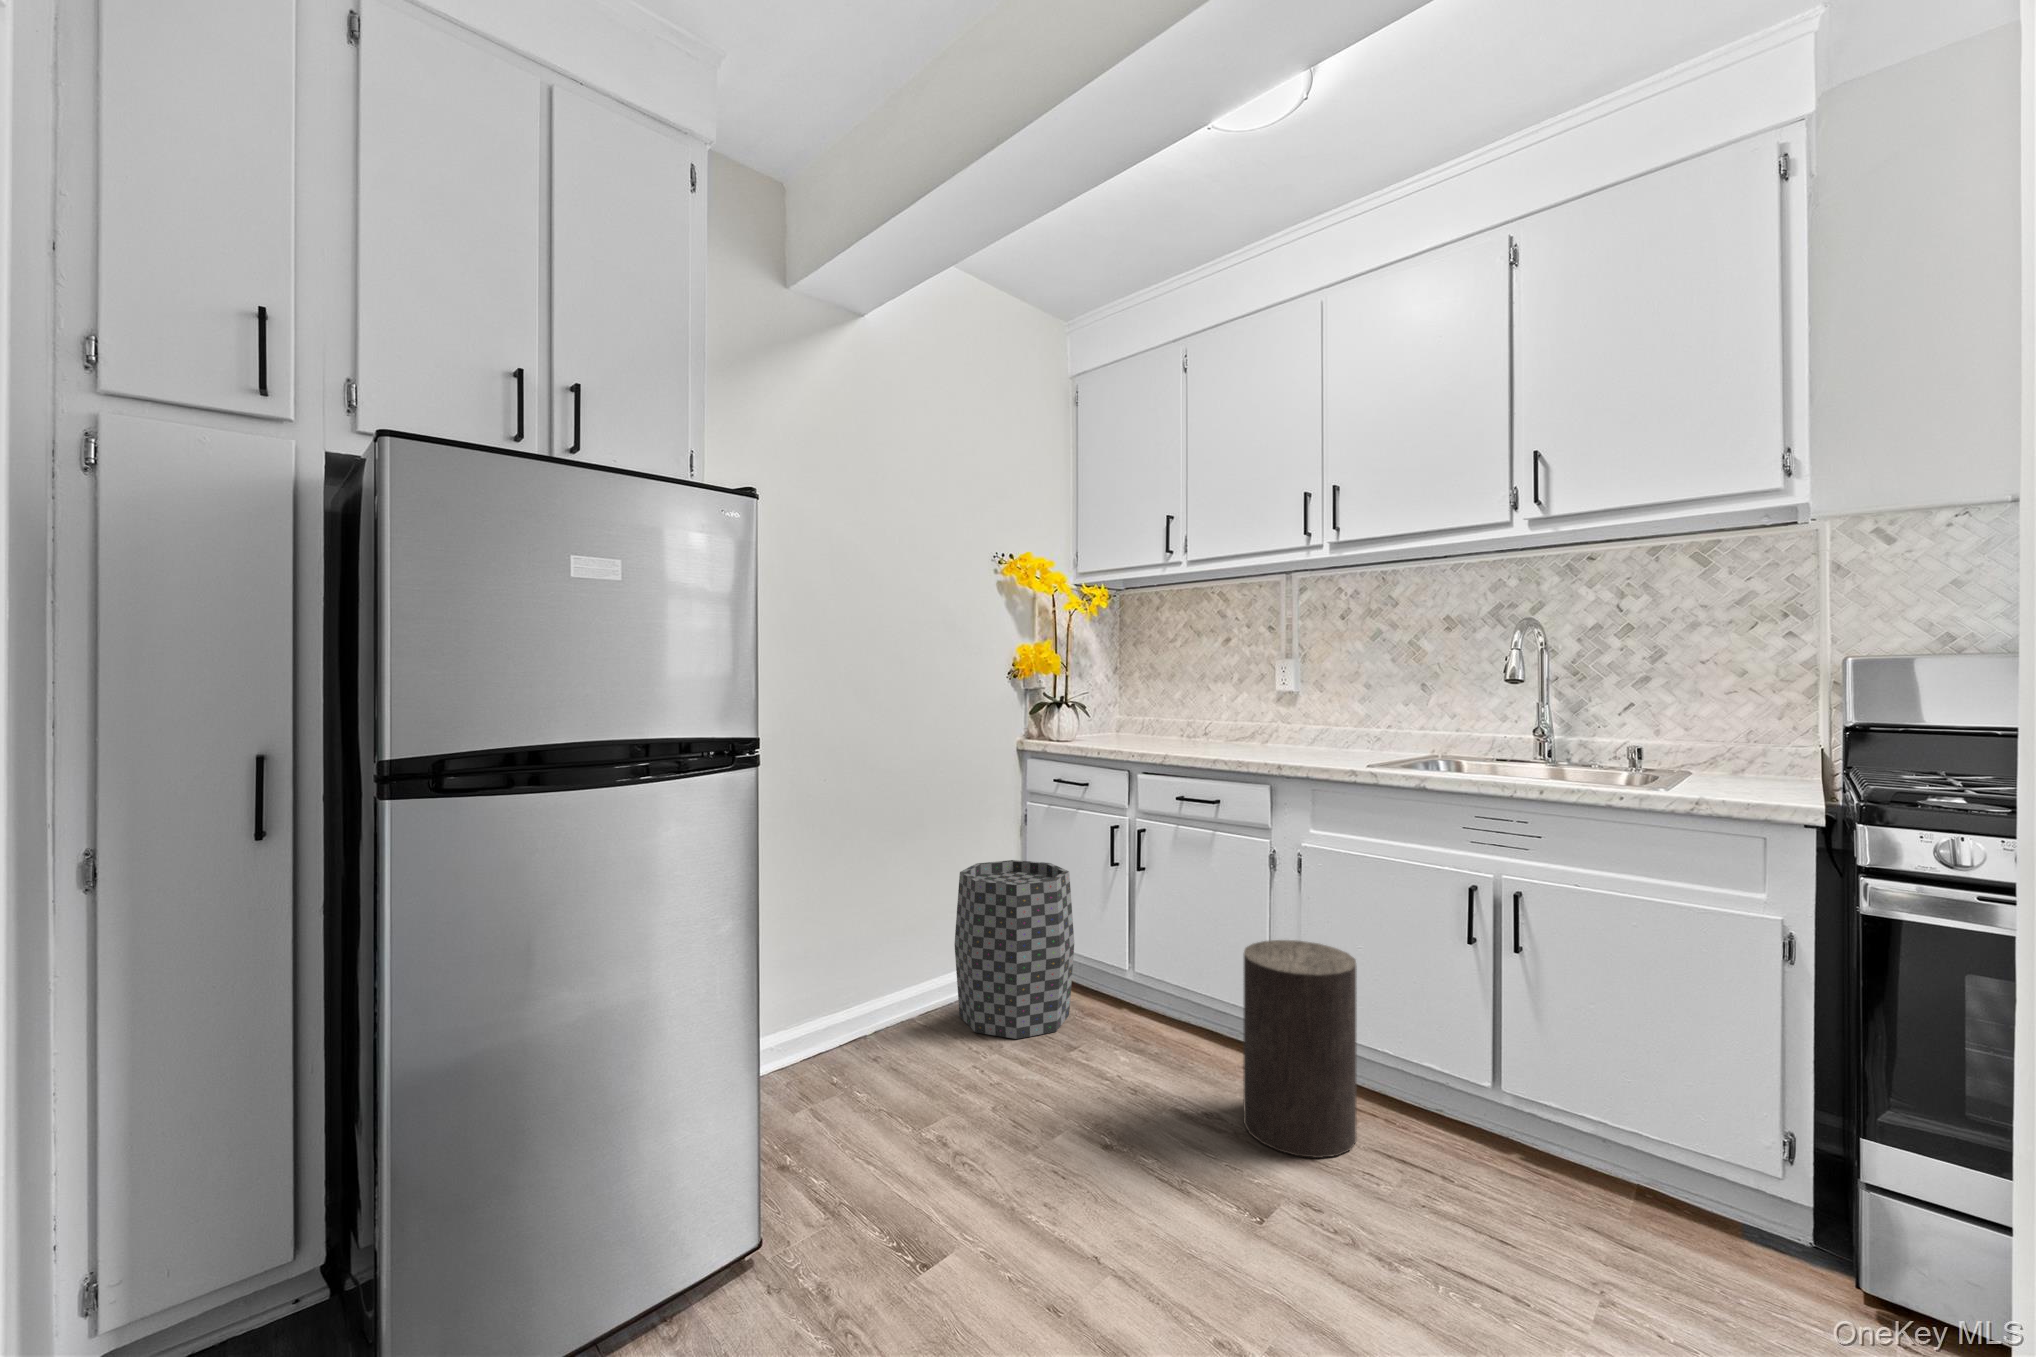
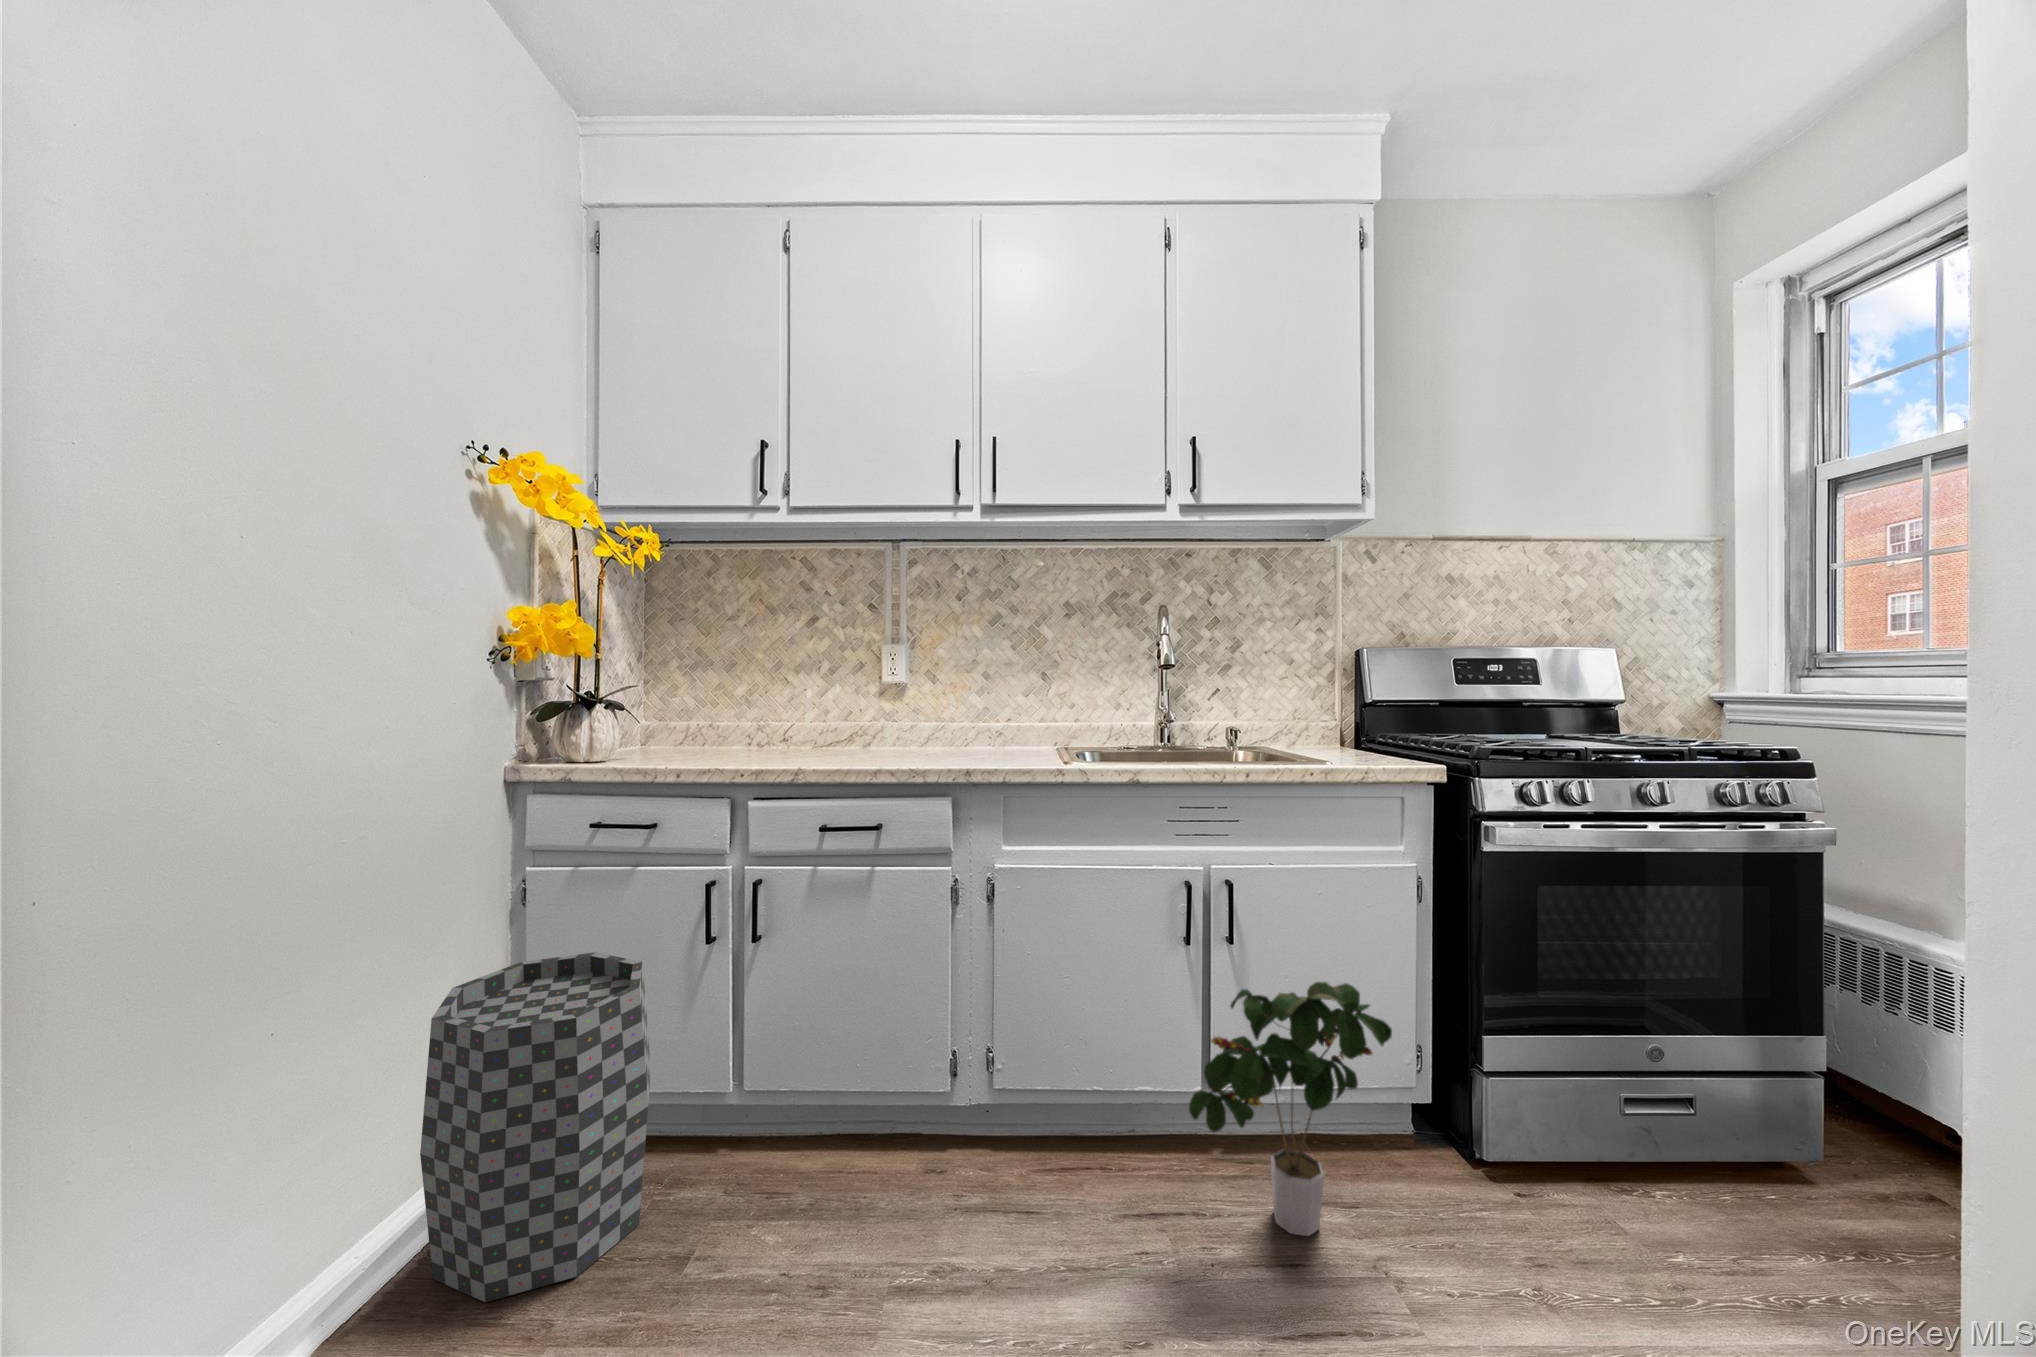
stool: present [1244,940,1357,1158] -> none [979,988,1116,1283]
potted plant: none [1418,977,1666,1227] -> present [1189,982,1392,1236]

